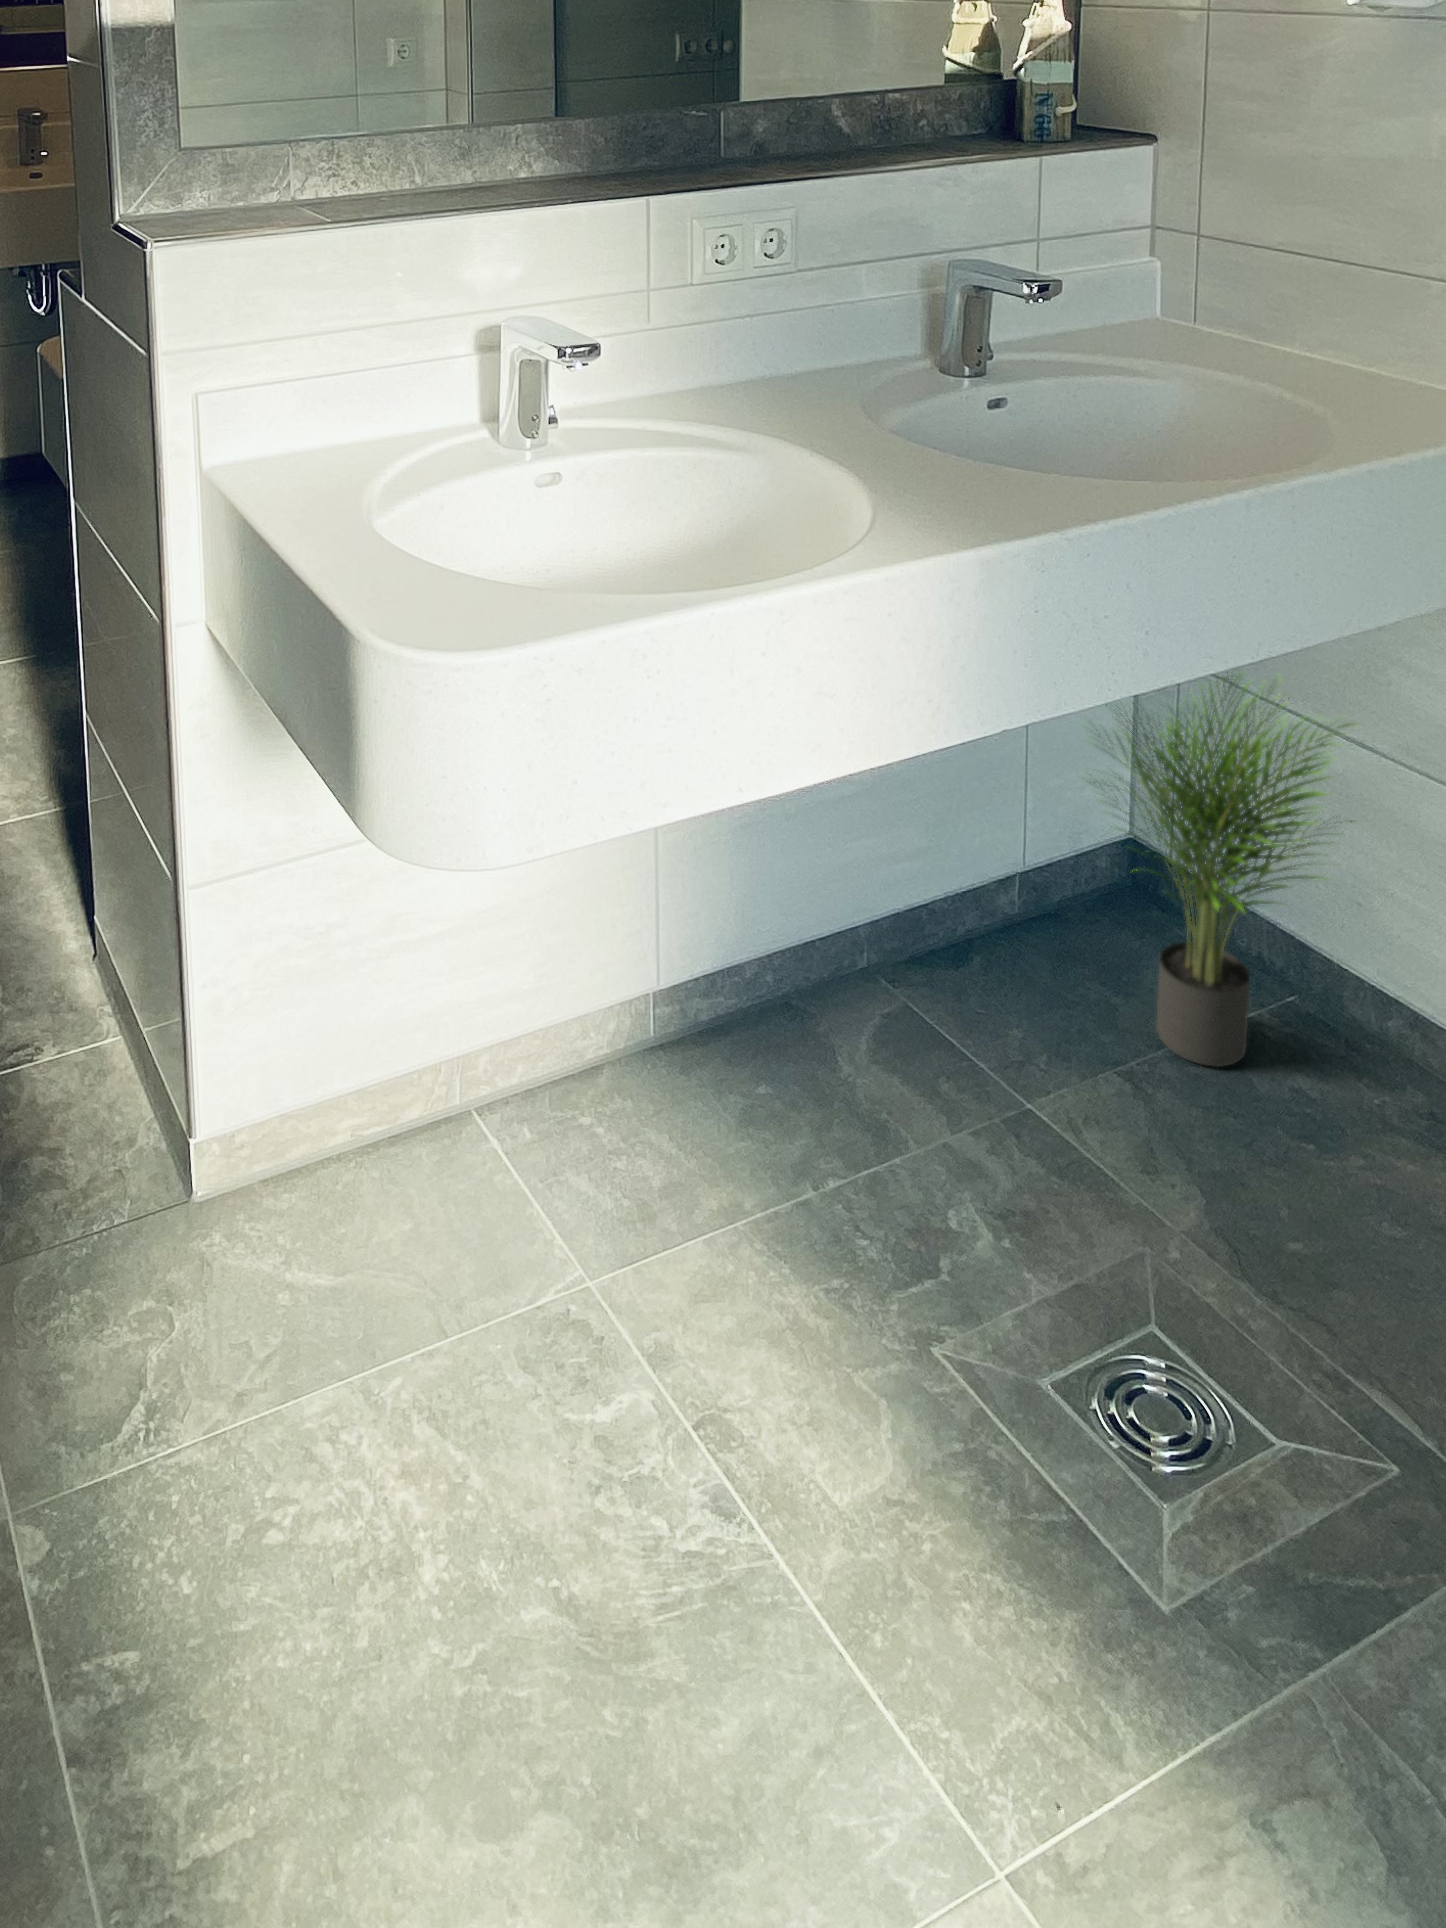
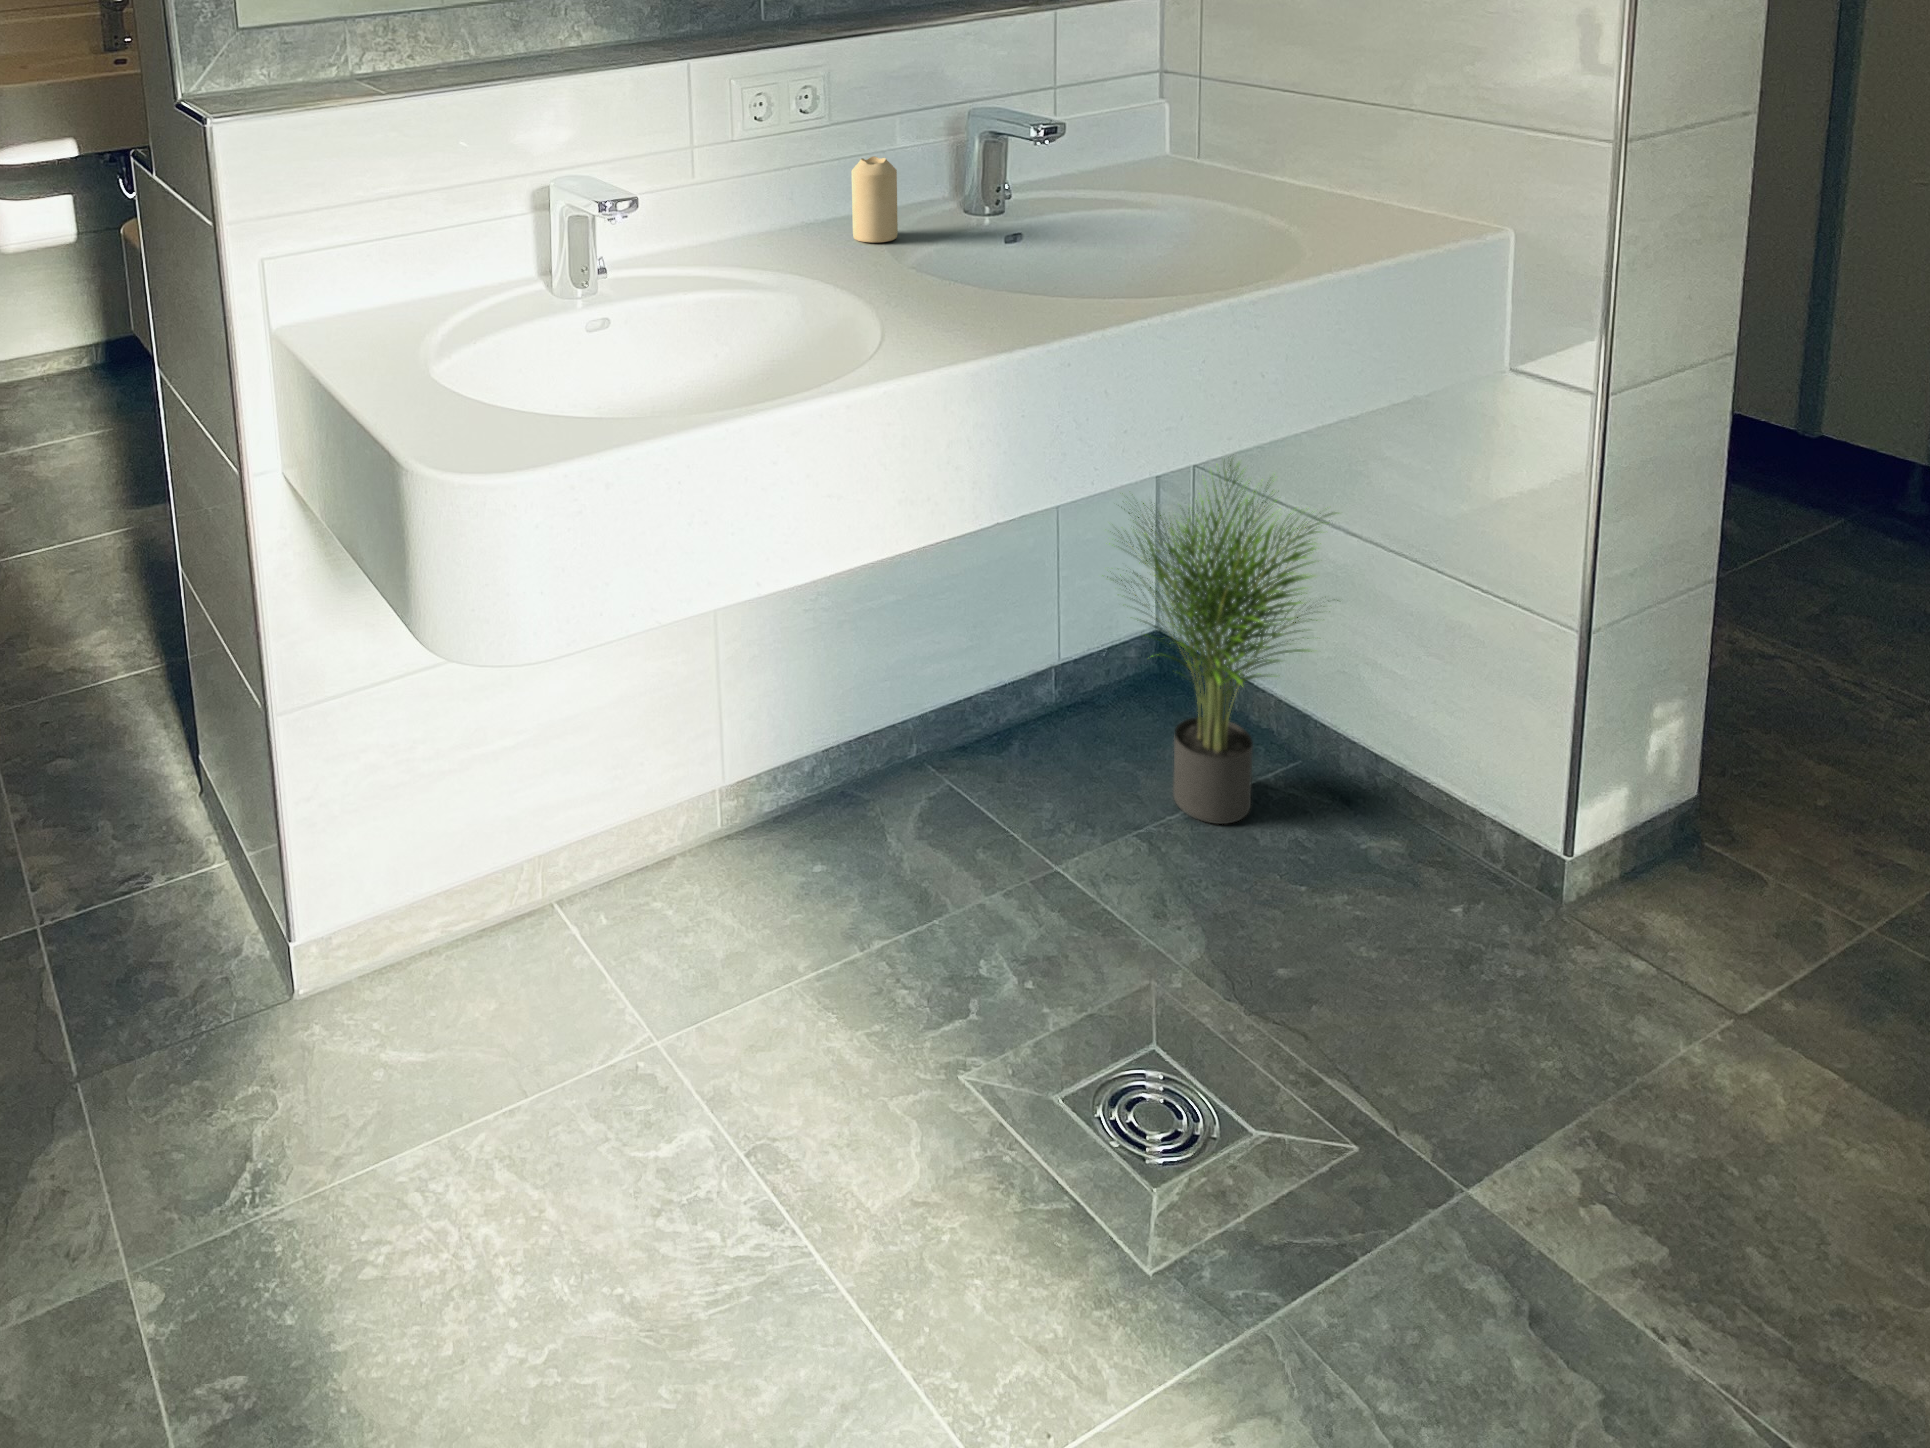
candle: none [819,308,870,402] -> present [851,156,898,242]

